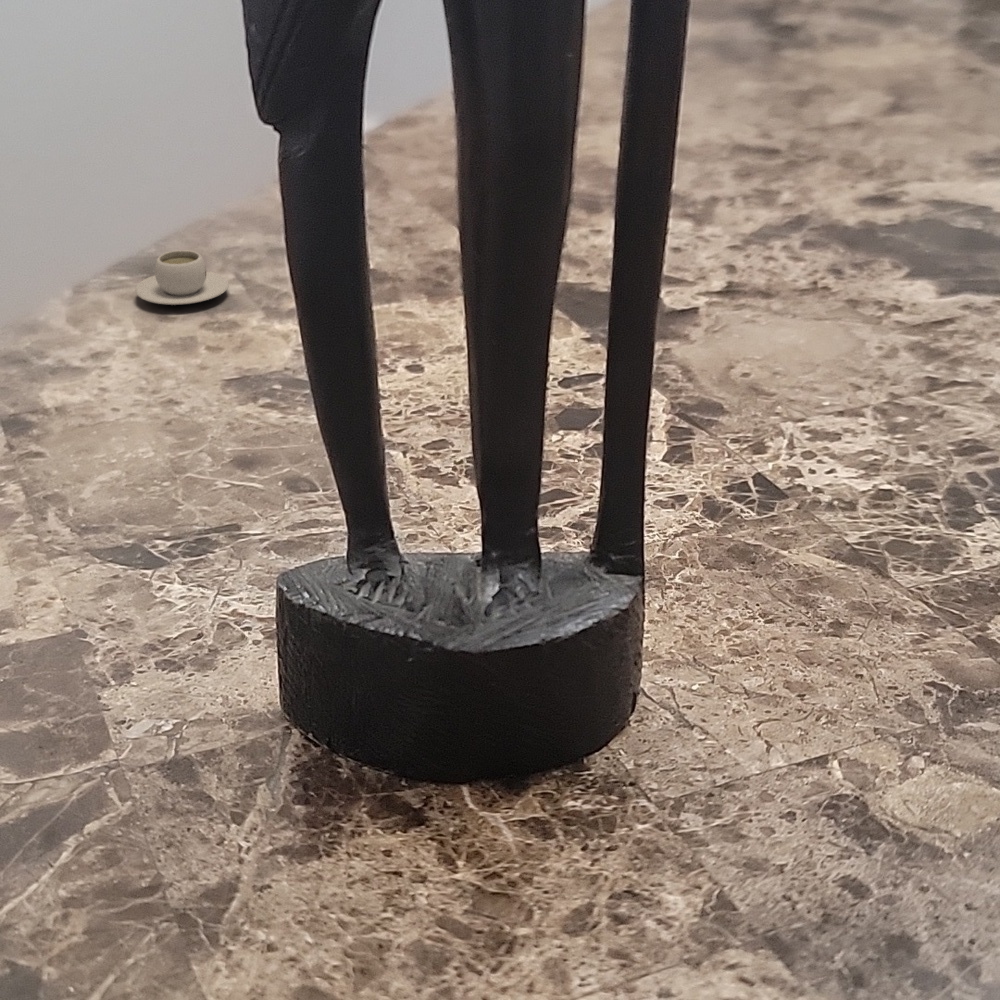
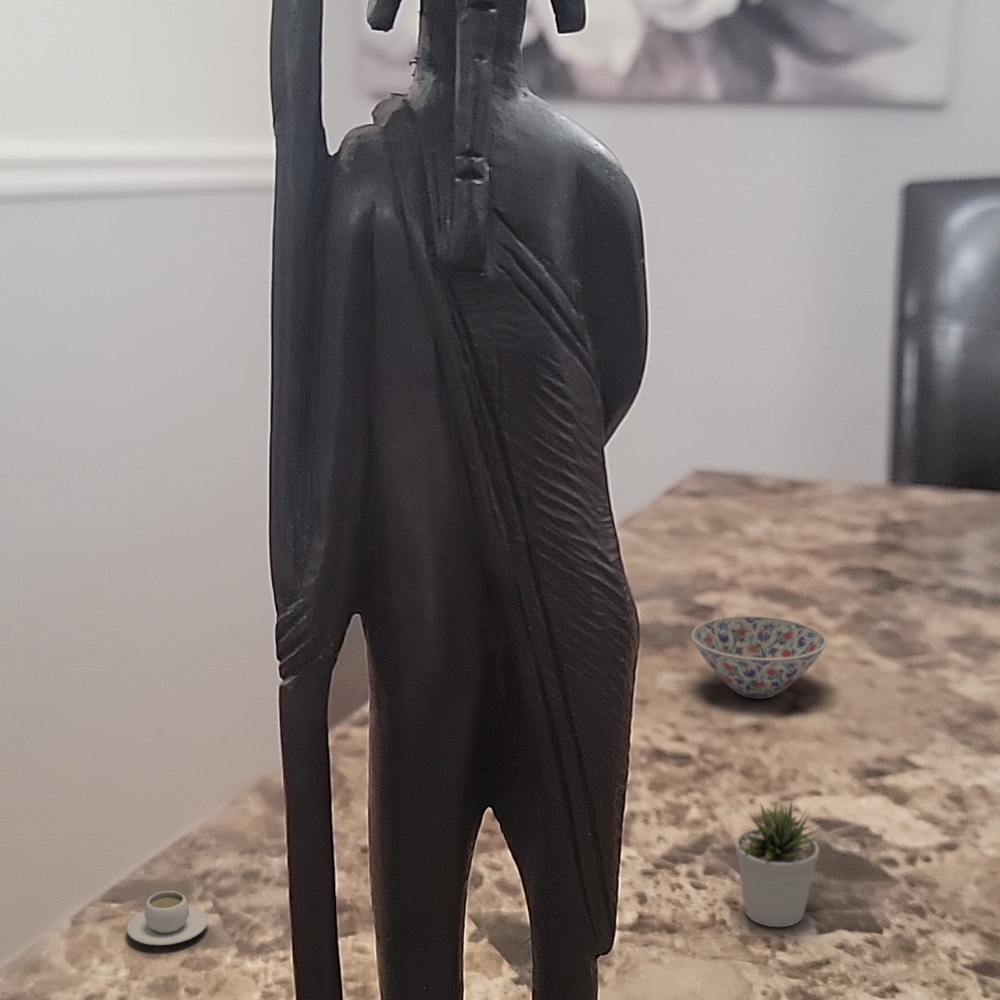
bowl: none [780,9,939,99] -> present [692,616,827,699]
potted plant: none [846,134,952,289] -> present [735,802,819,927]

